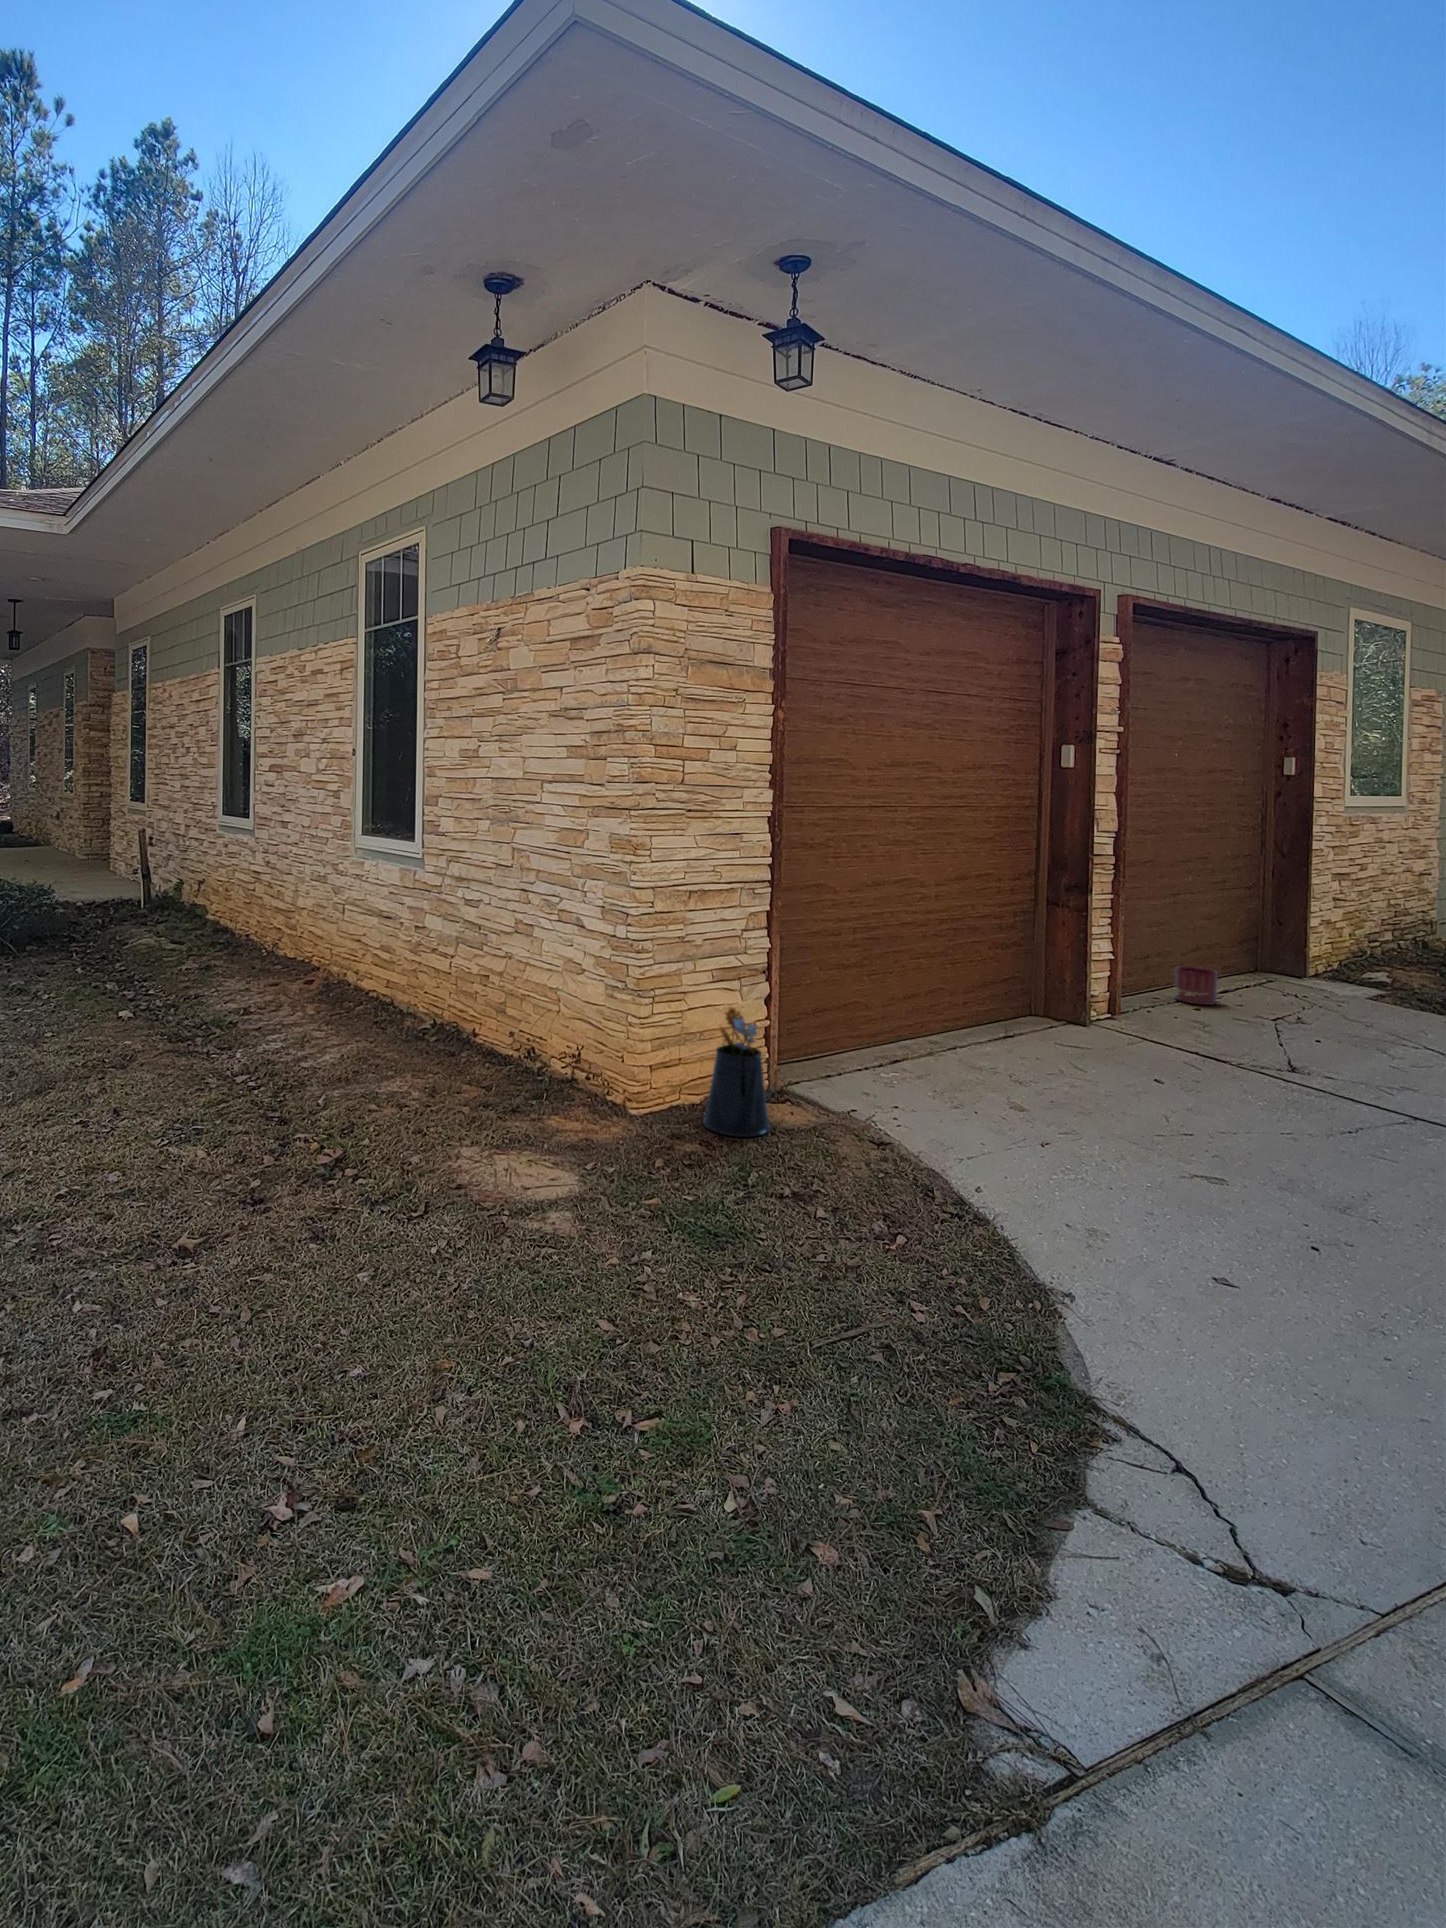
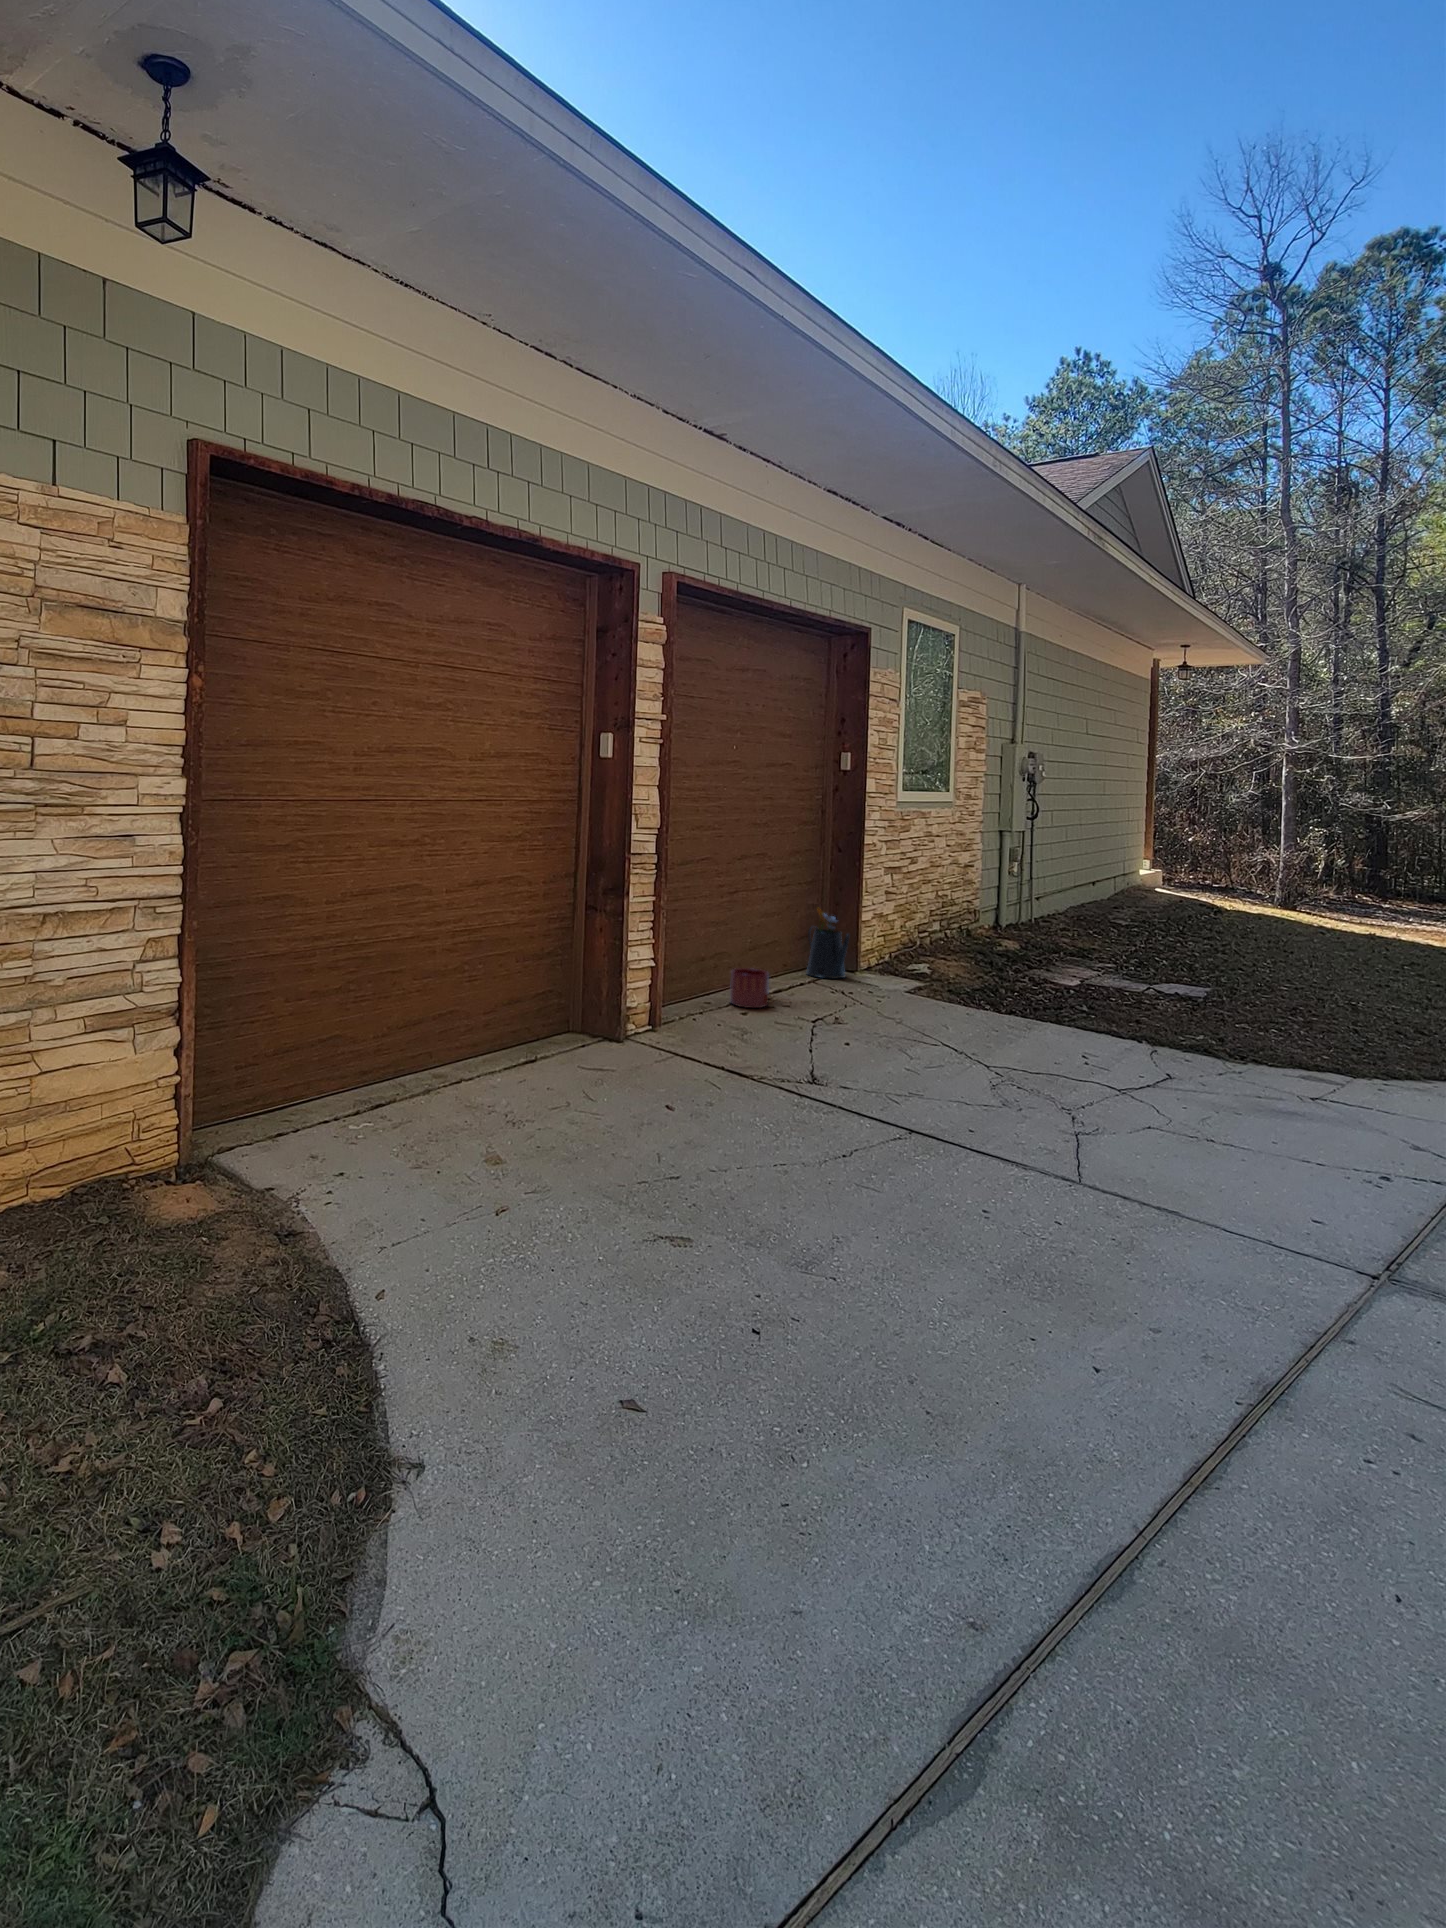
watering can: present [703,1008,771,1137] -> present [807,909,849,979]

